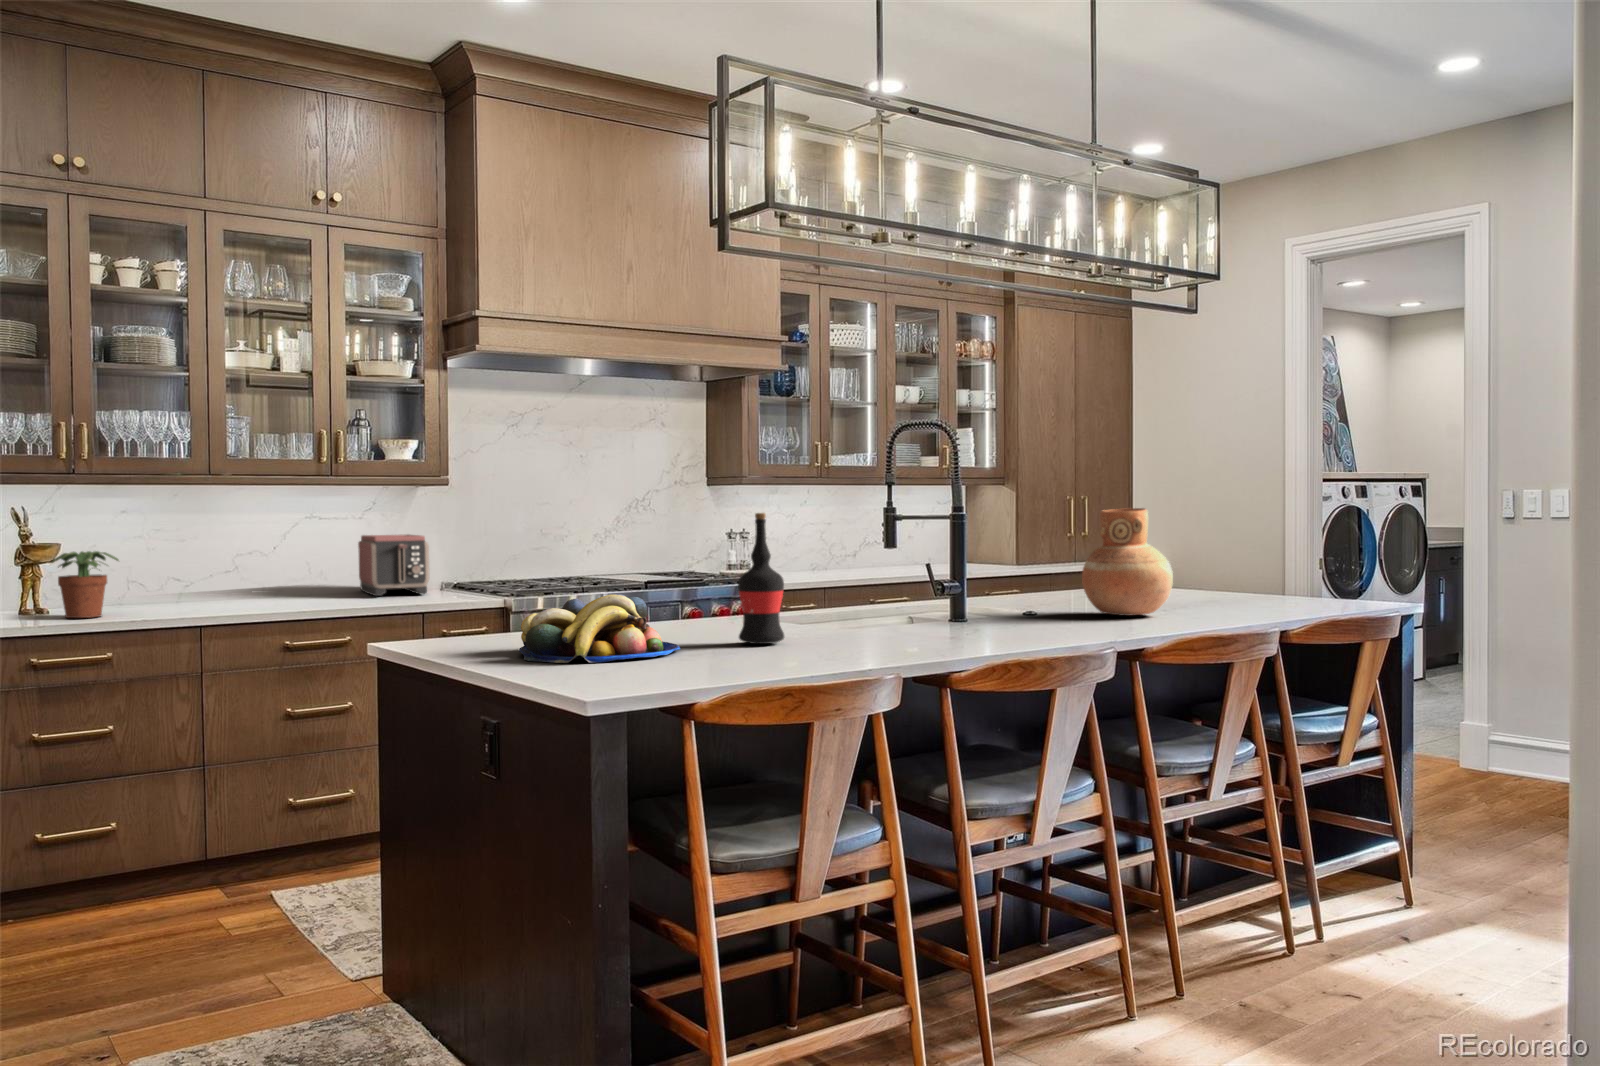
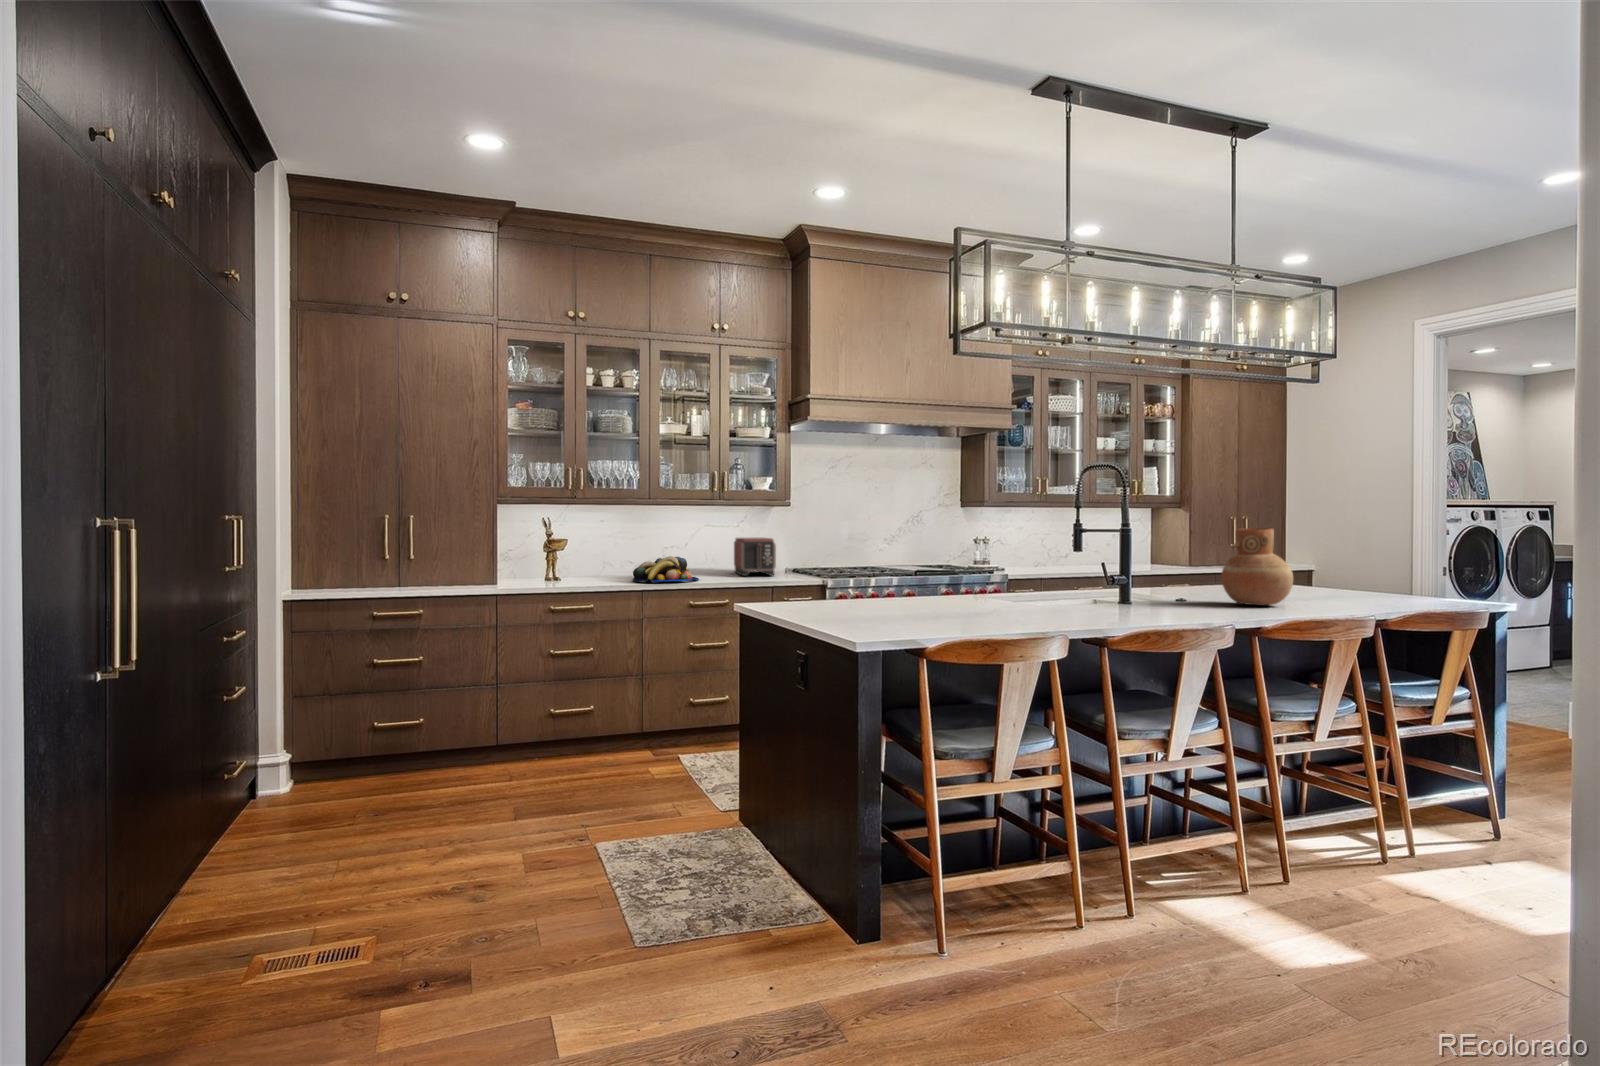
wine bottle: present [738,513,784,644] -> none [965,528,996,614]
potted plant: present [51,551,119,618] -> none [563,544,599,584]
fruit bowl: present [519,593,680,663] -> present [633,556,699,582]

